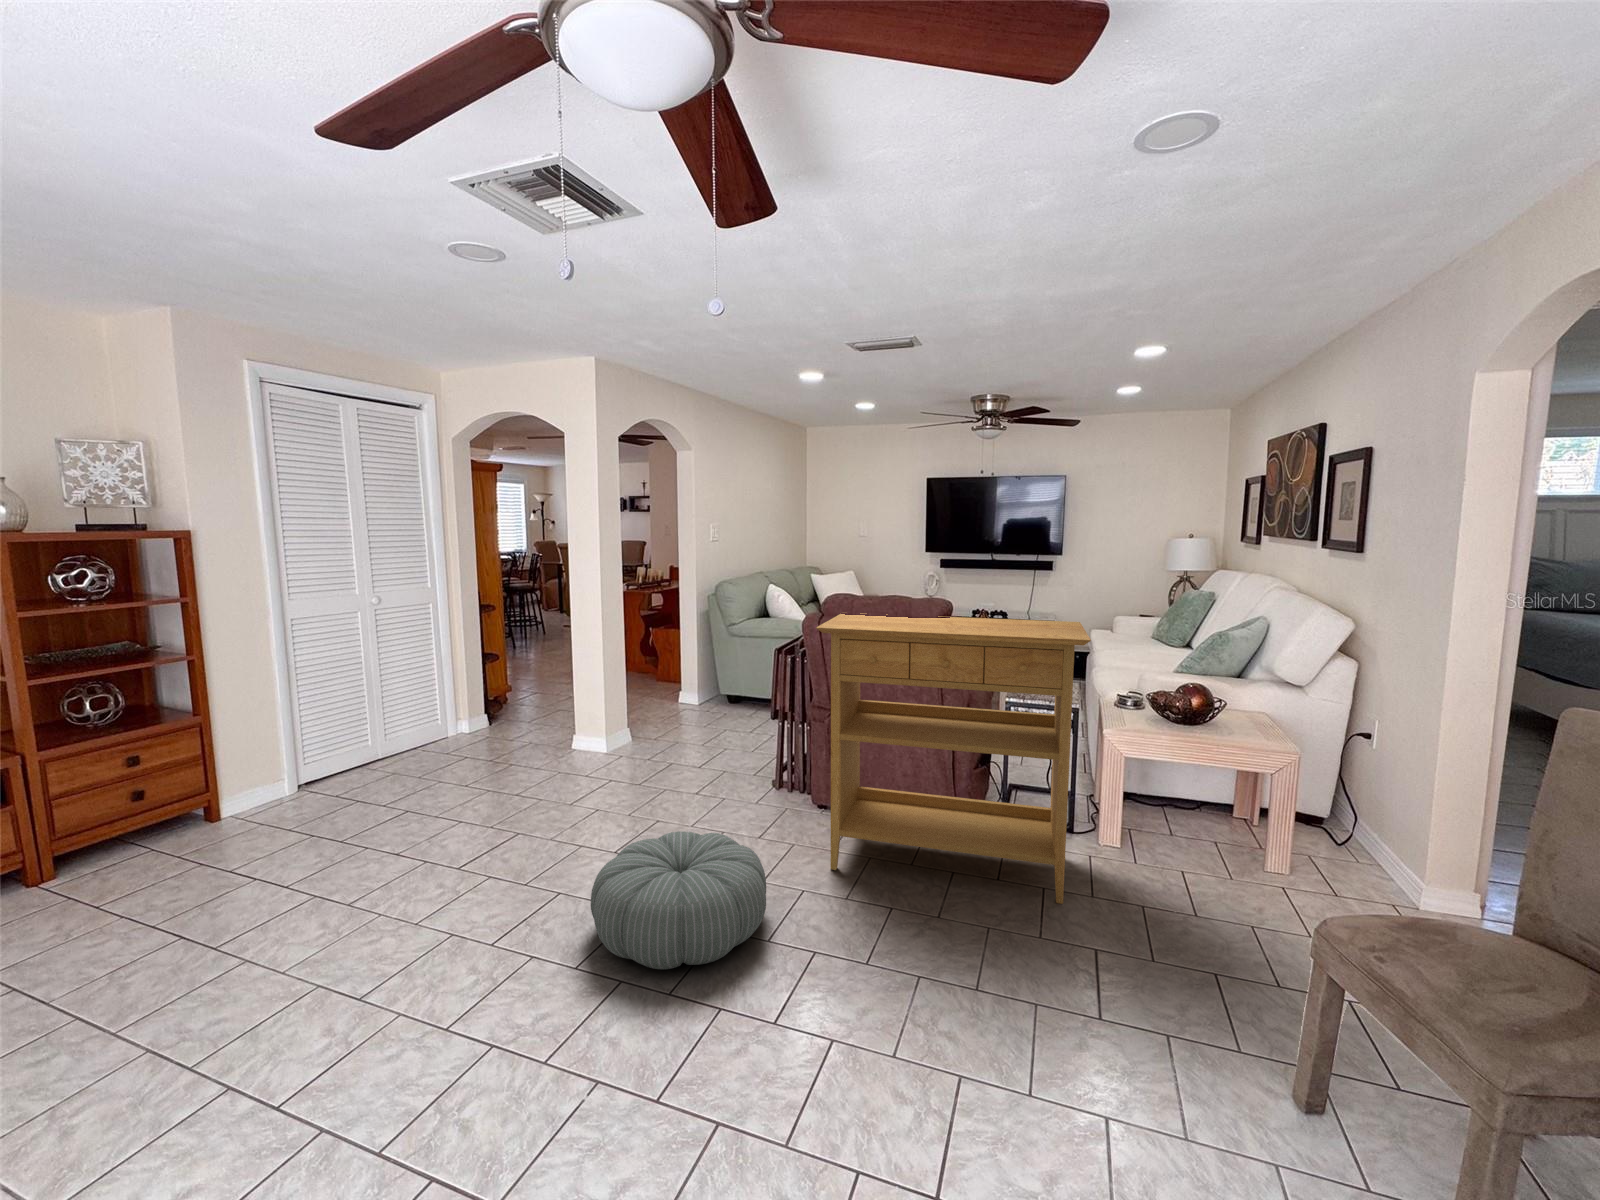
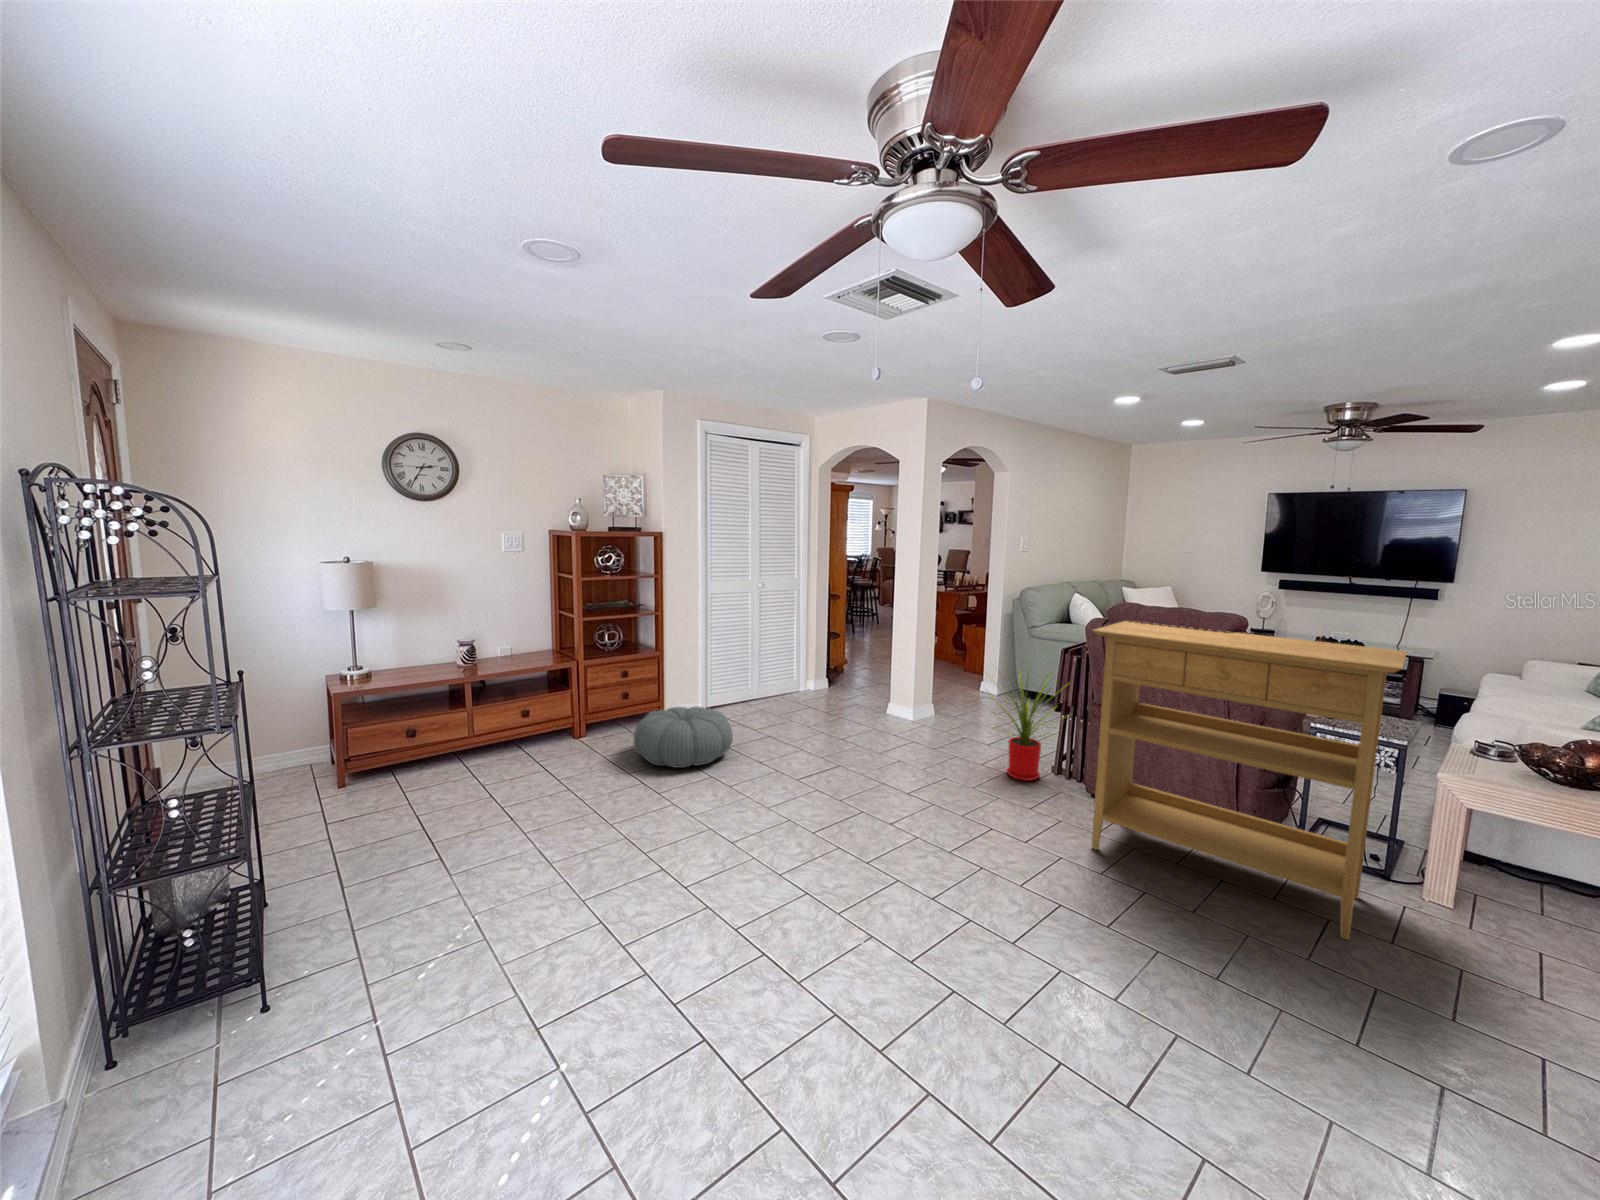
house plant: none [693,664,791,804] -> present [992,667,1055,781]
pouf: present [591,831,766,969] -> present [634,706,733,768]

